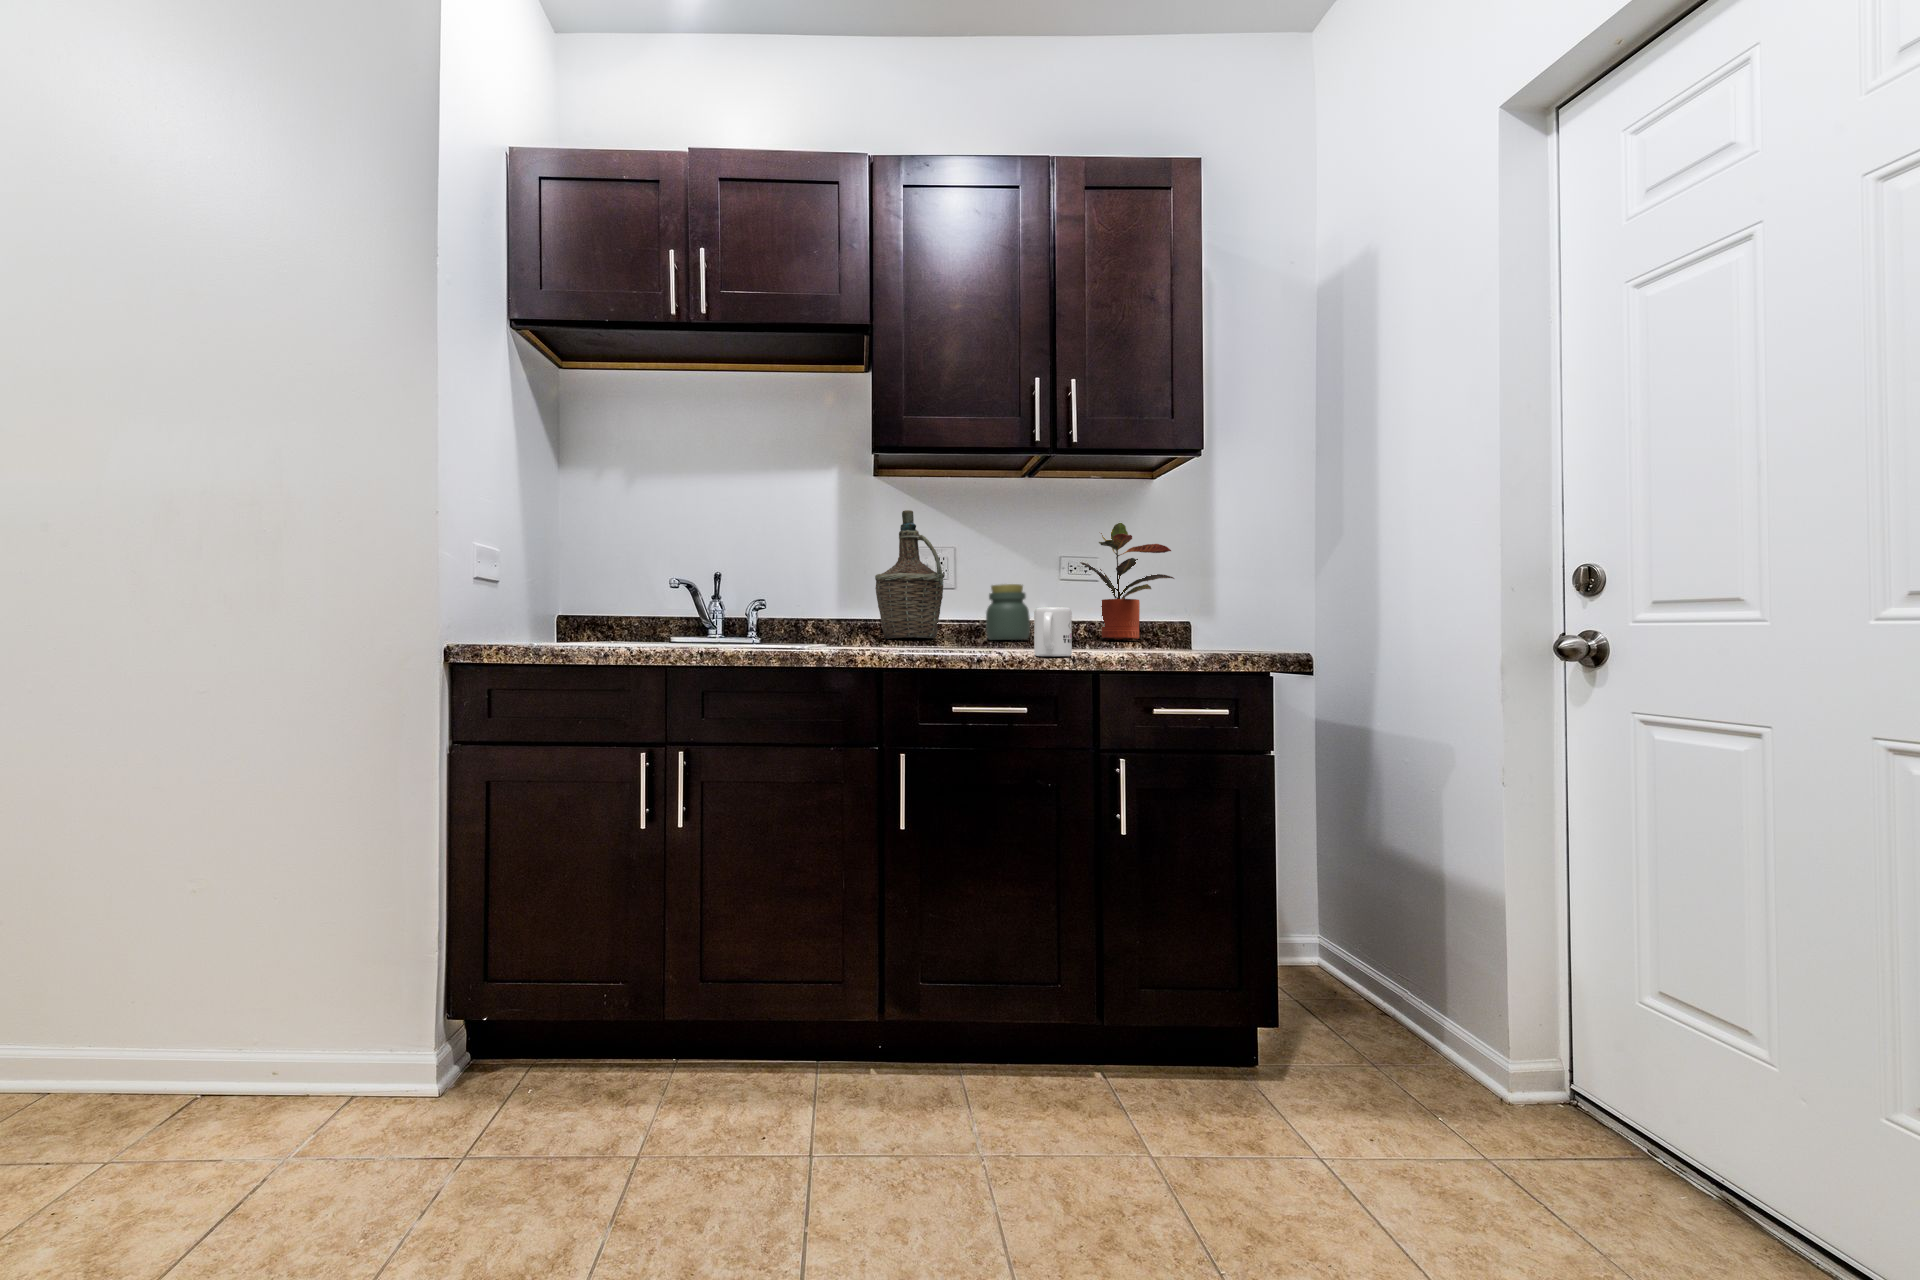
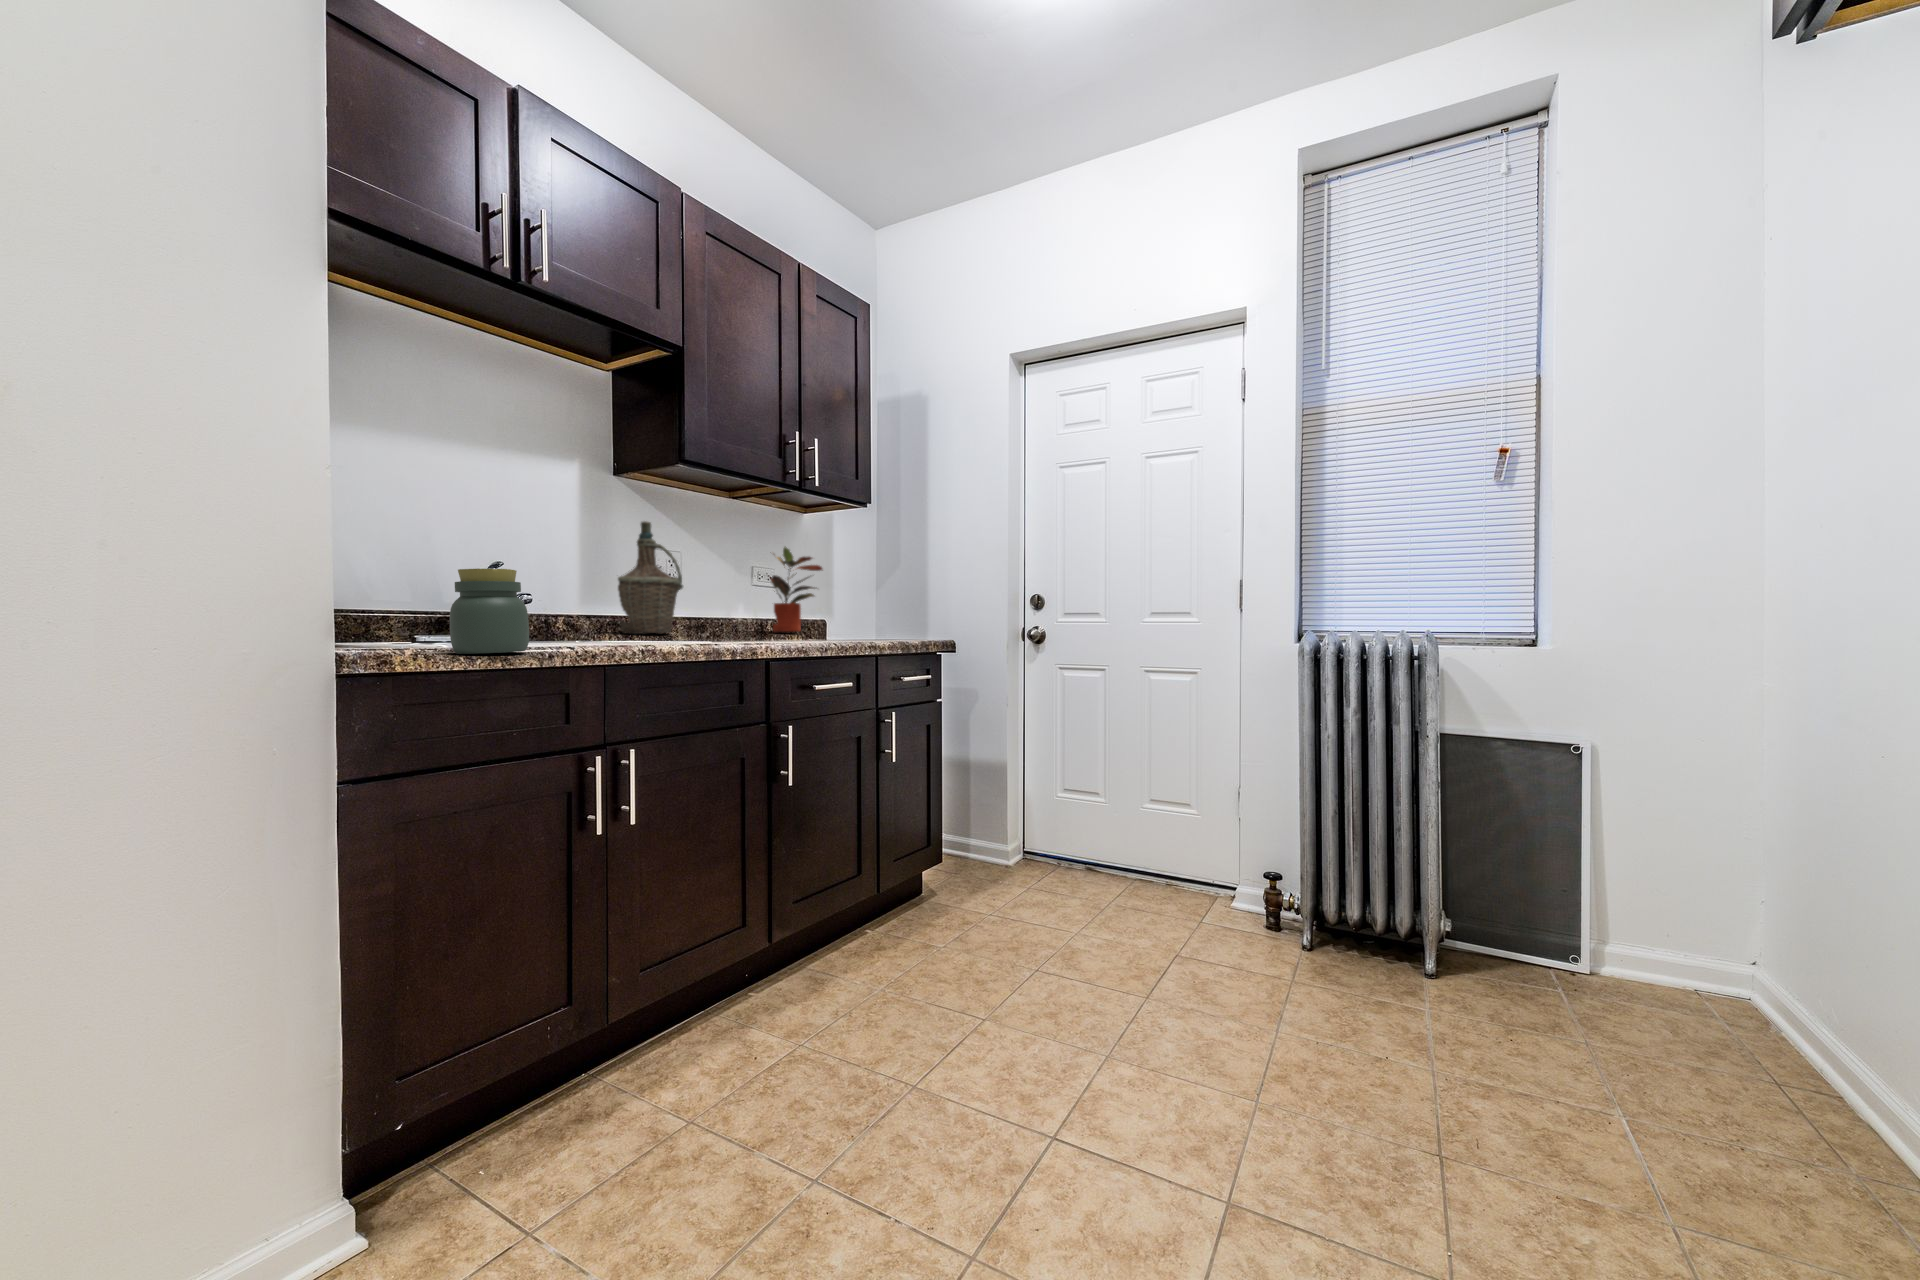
jar: present [986,584,1030,640] -> present [450,569,529,654]
mug: present [1034,607,1072,656] -> none [863,612,893,646]

